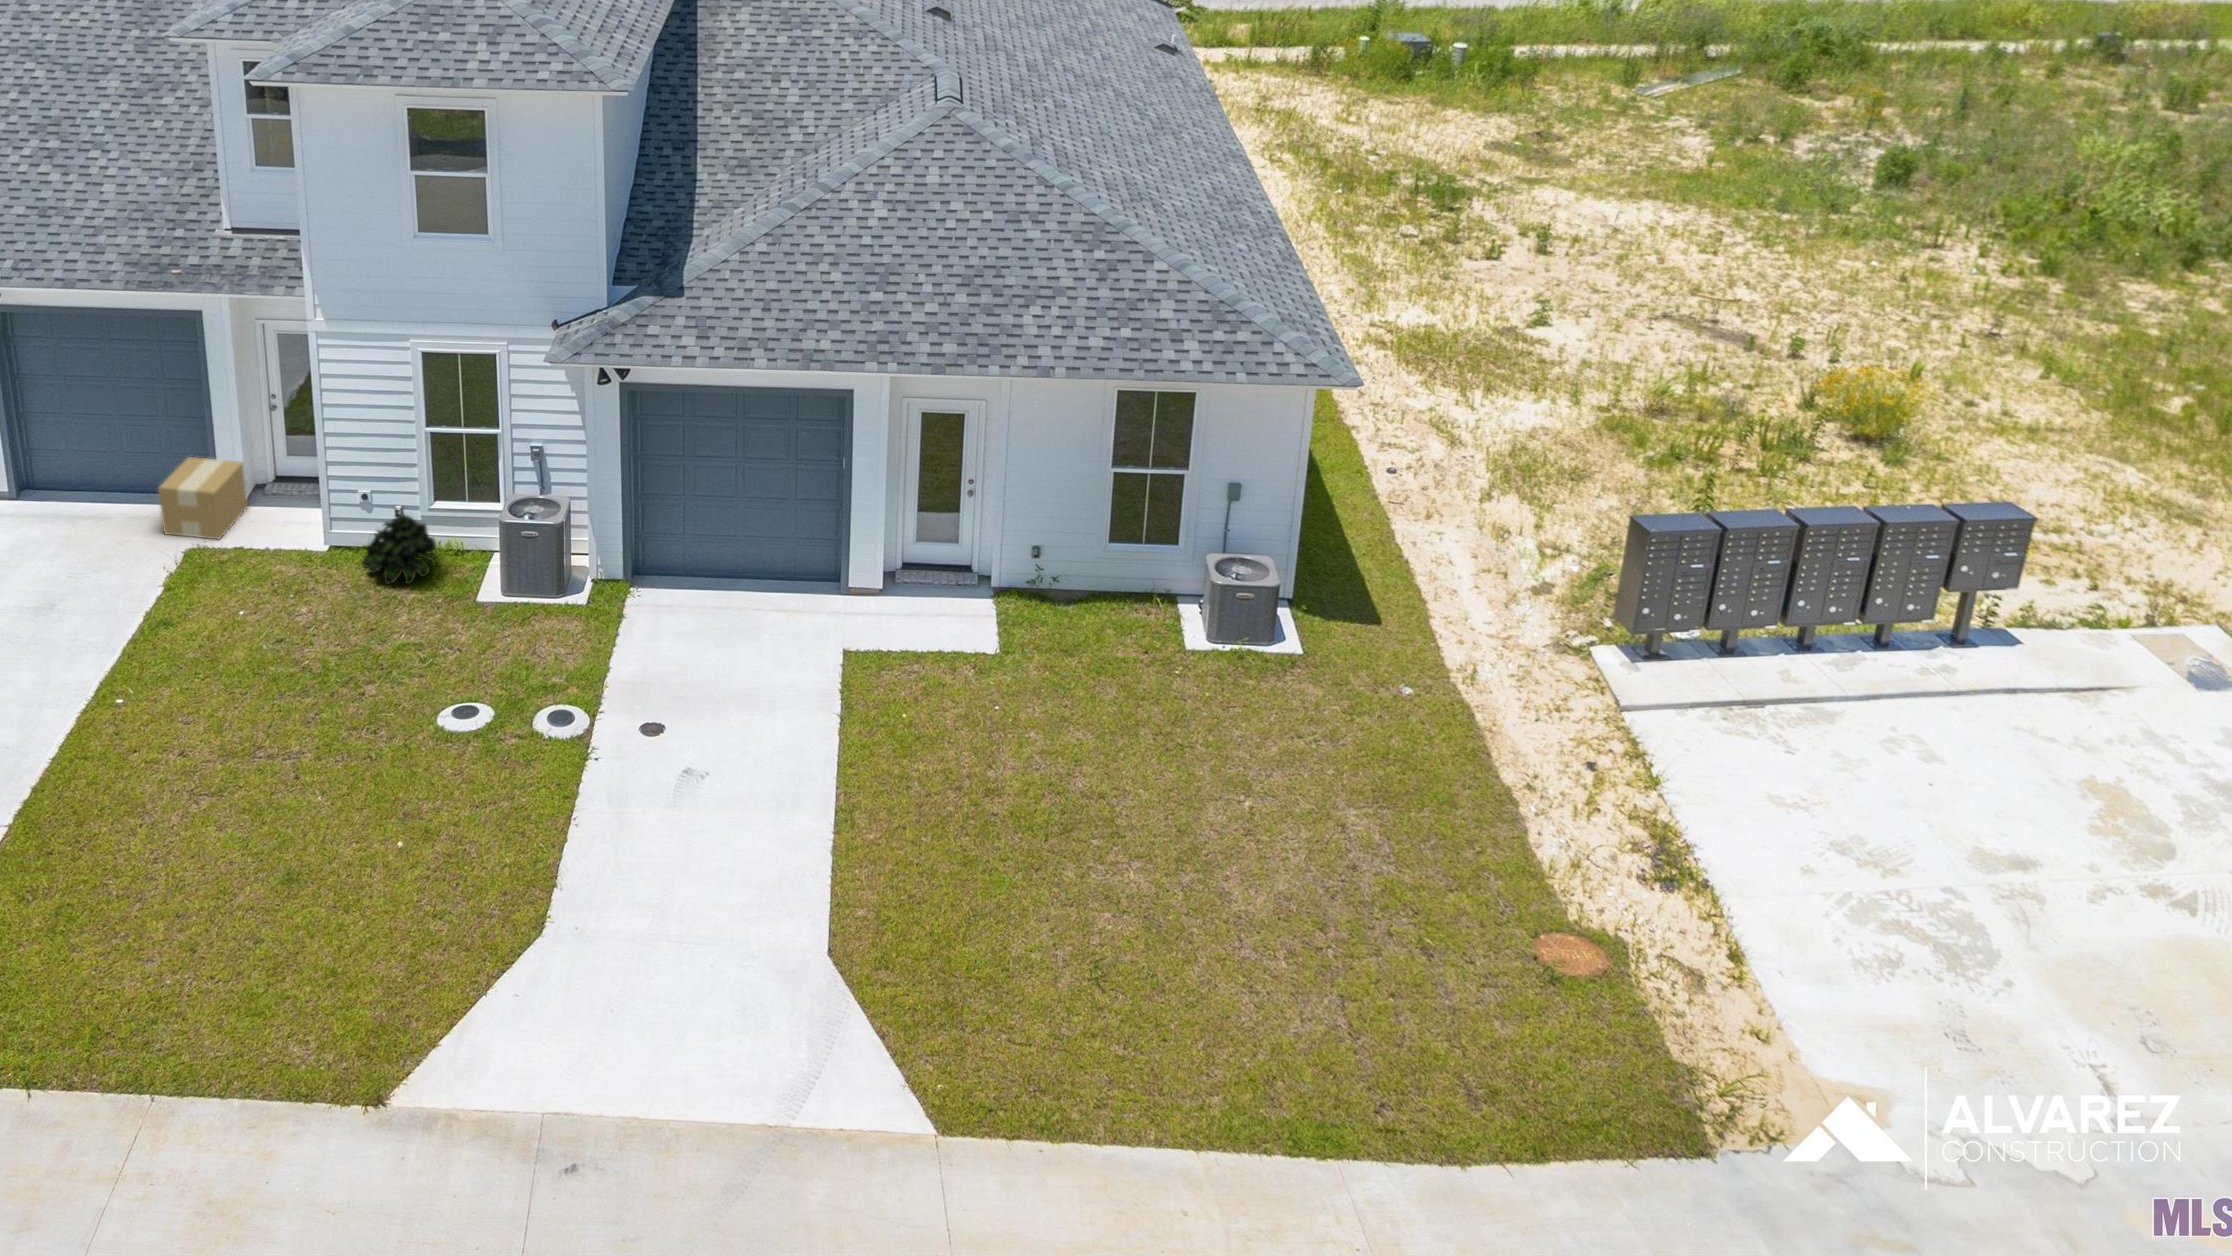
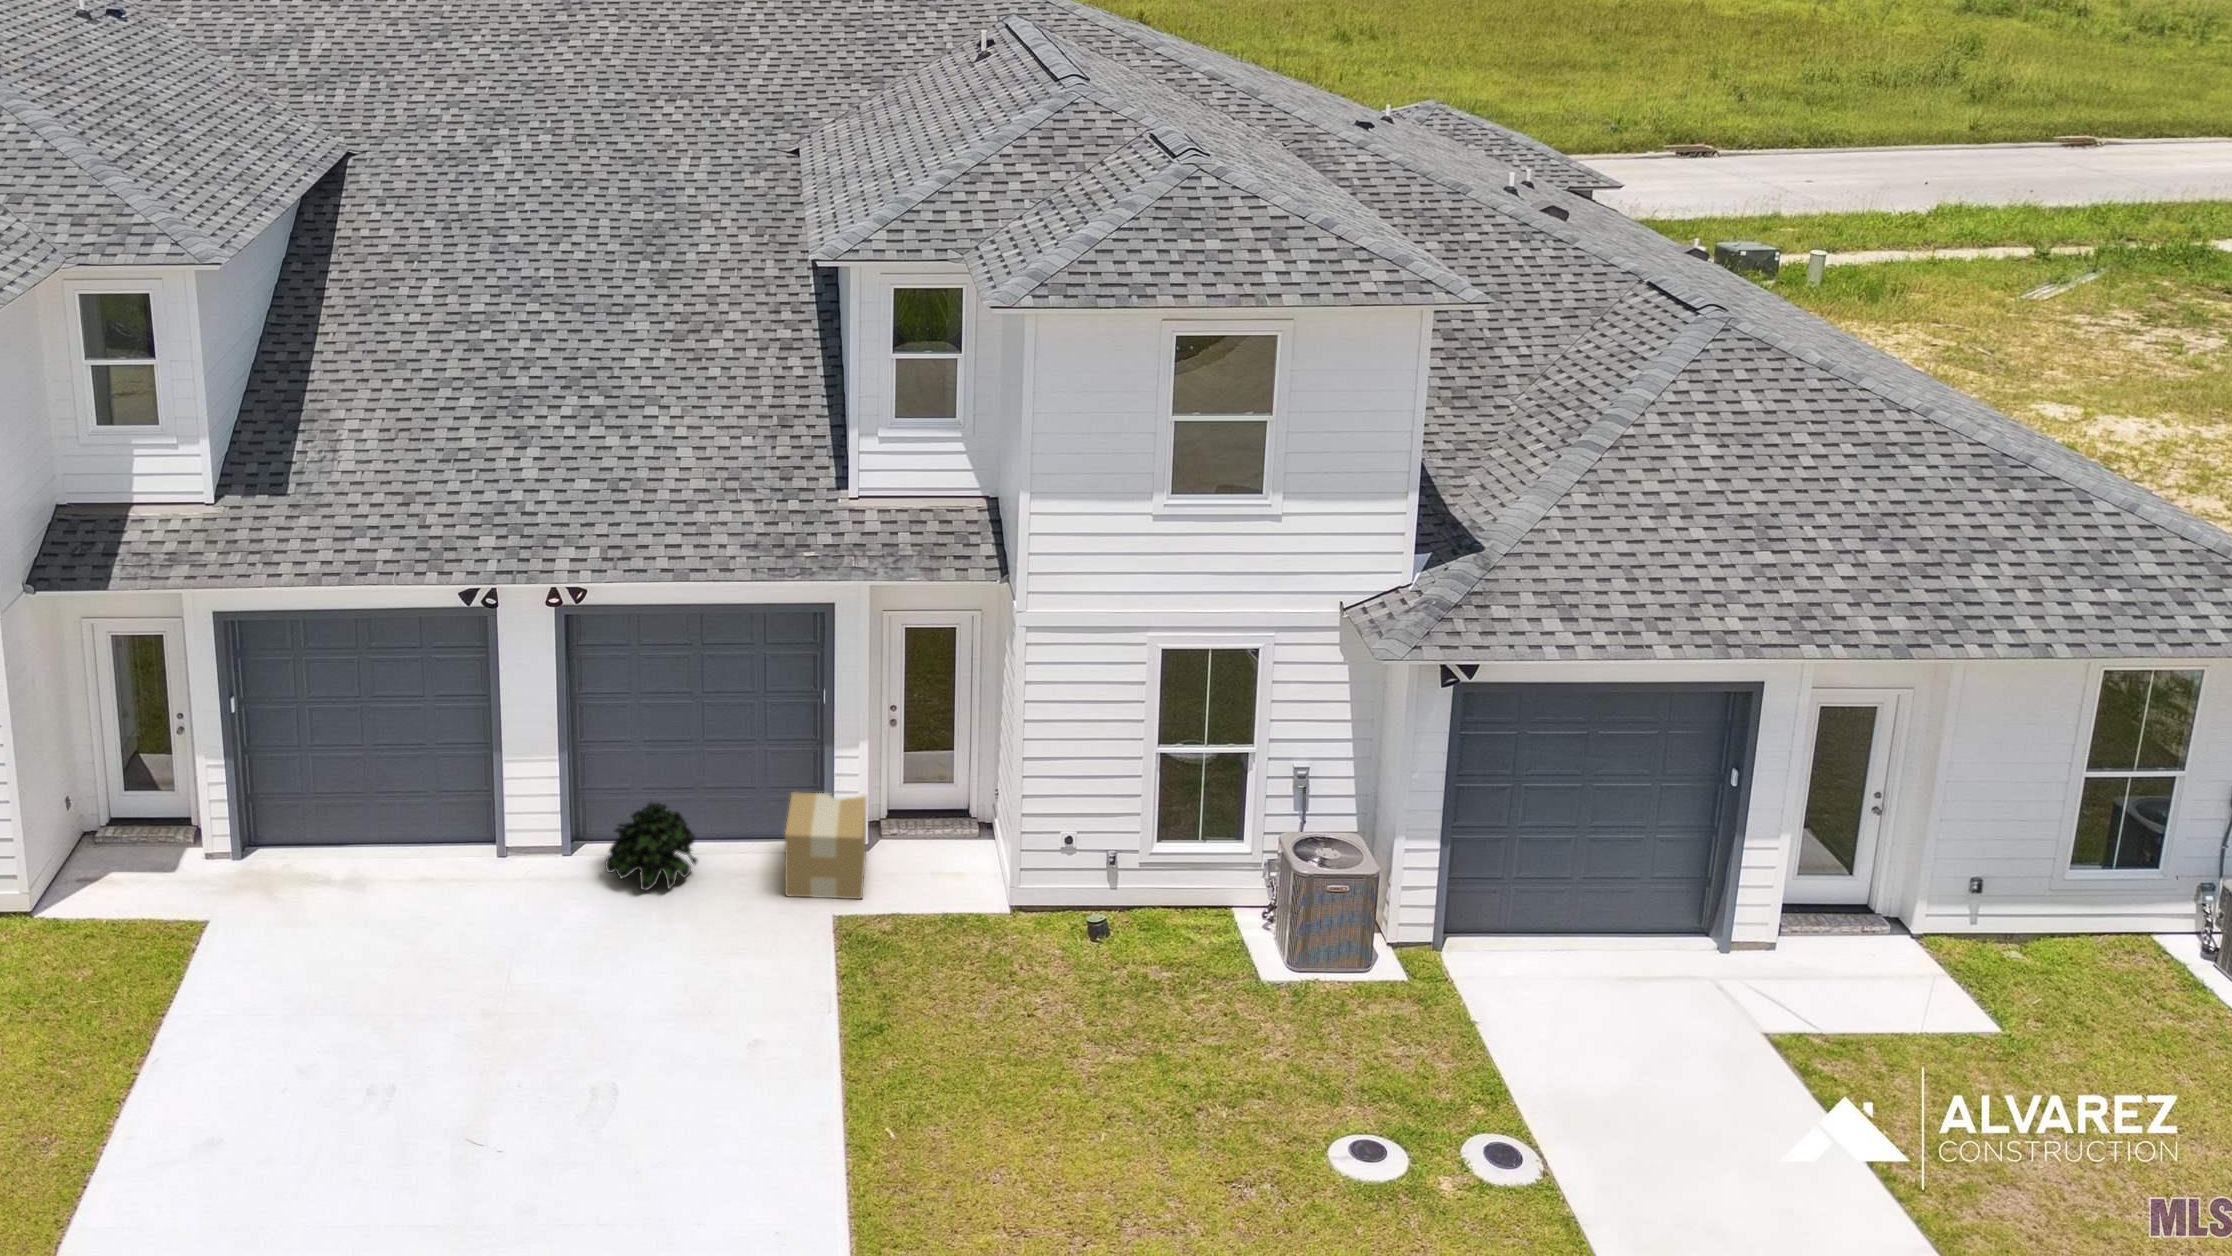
potted plant: present [363,515,436,584] -> present [605,803,697,890]

